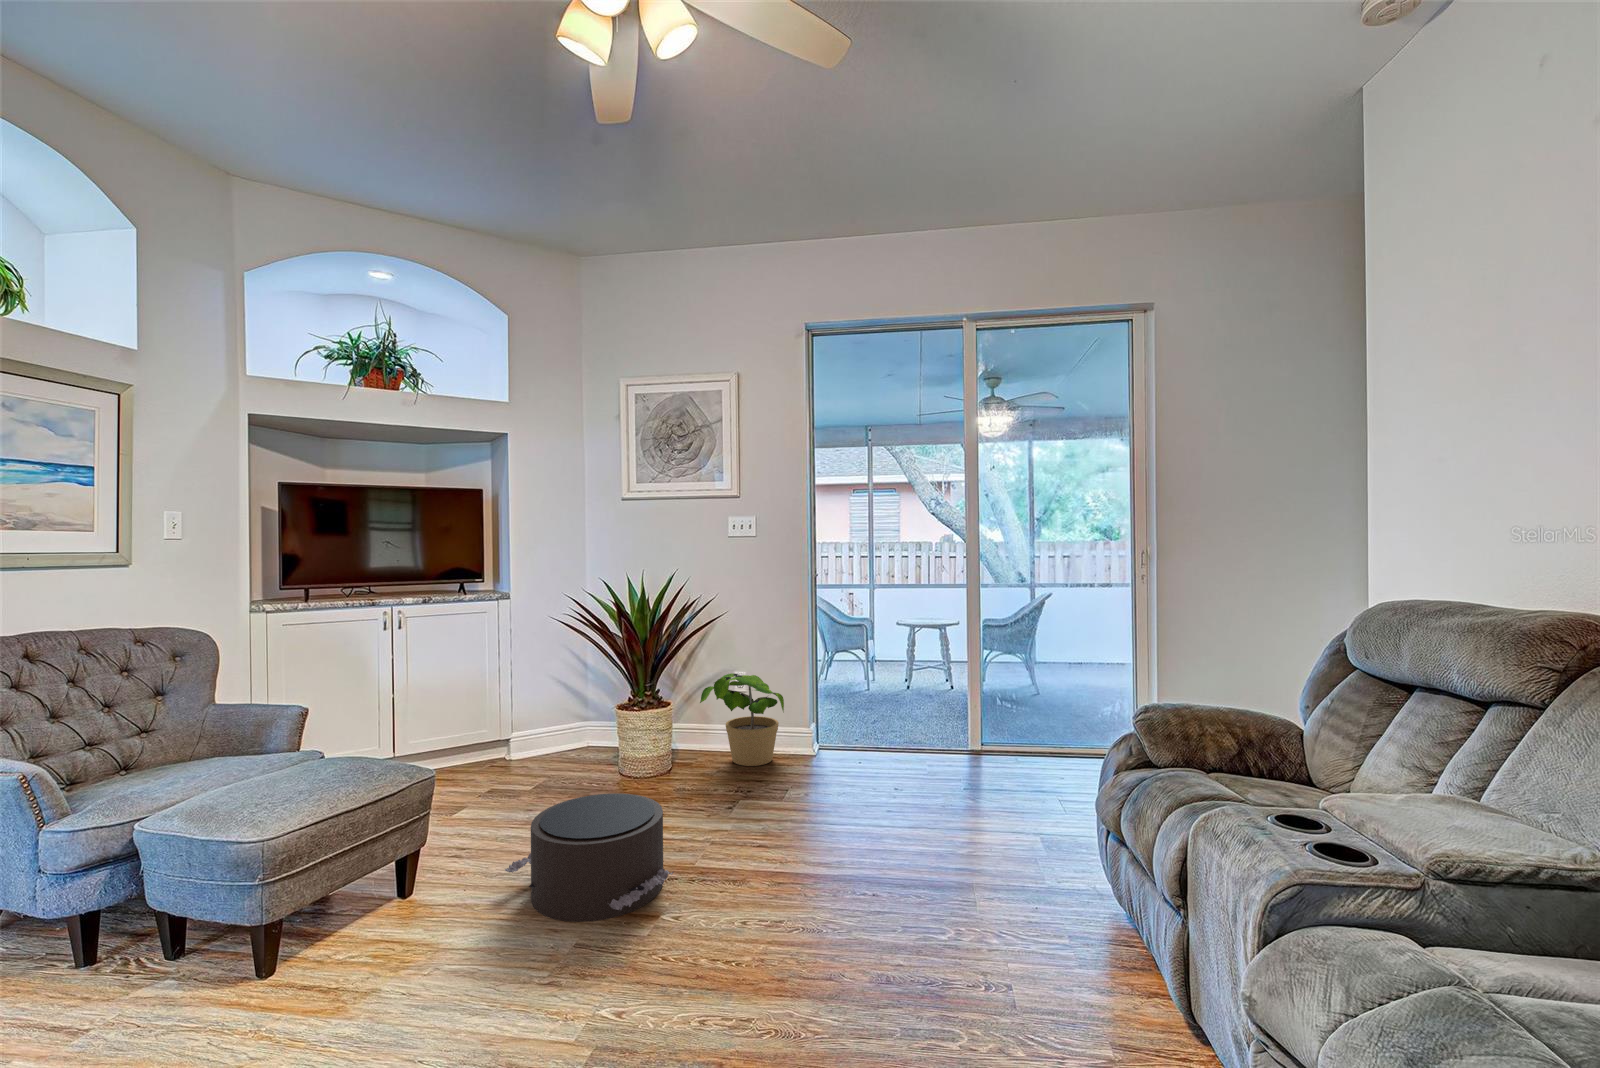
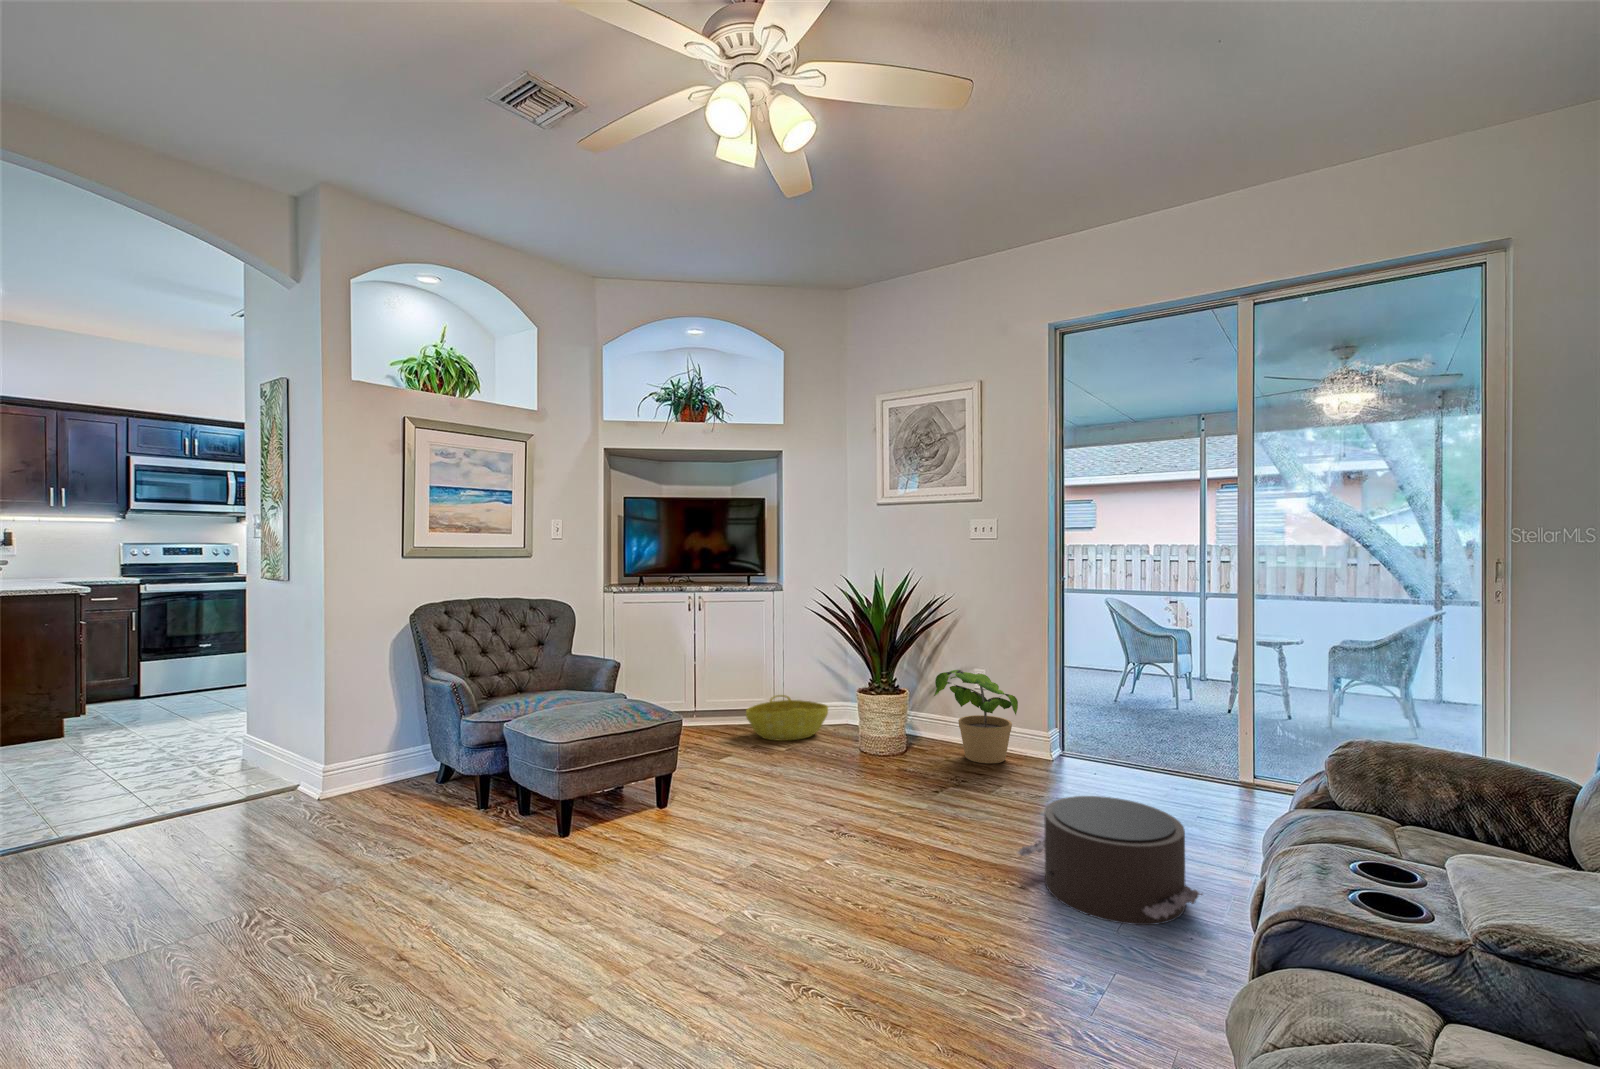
basket: none [472,721,573,778] -> present [746,695,828,741]
pouf: present [505,793,673,922] -> present [1017,796,1202,925]

